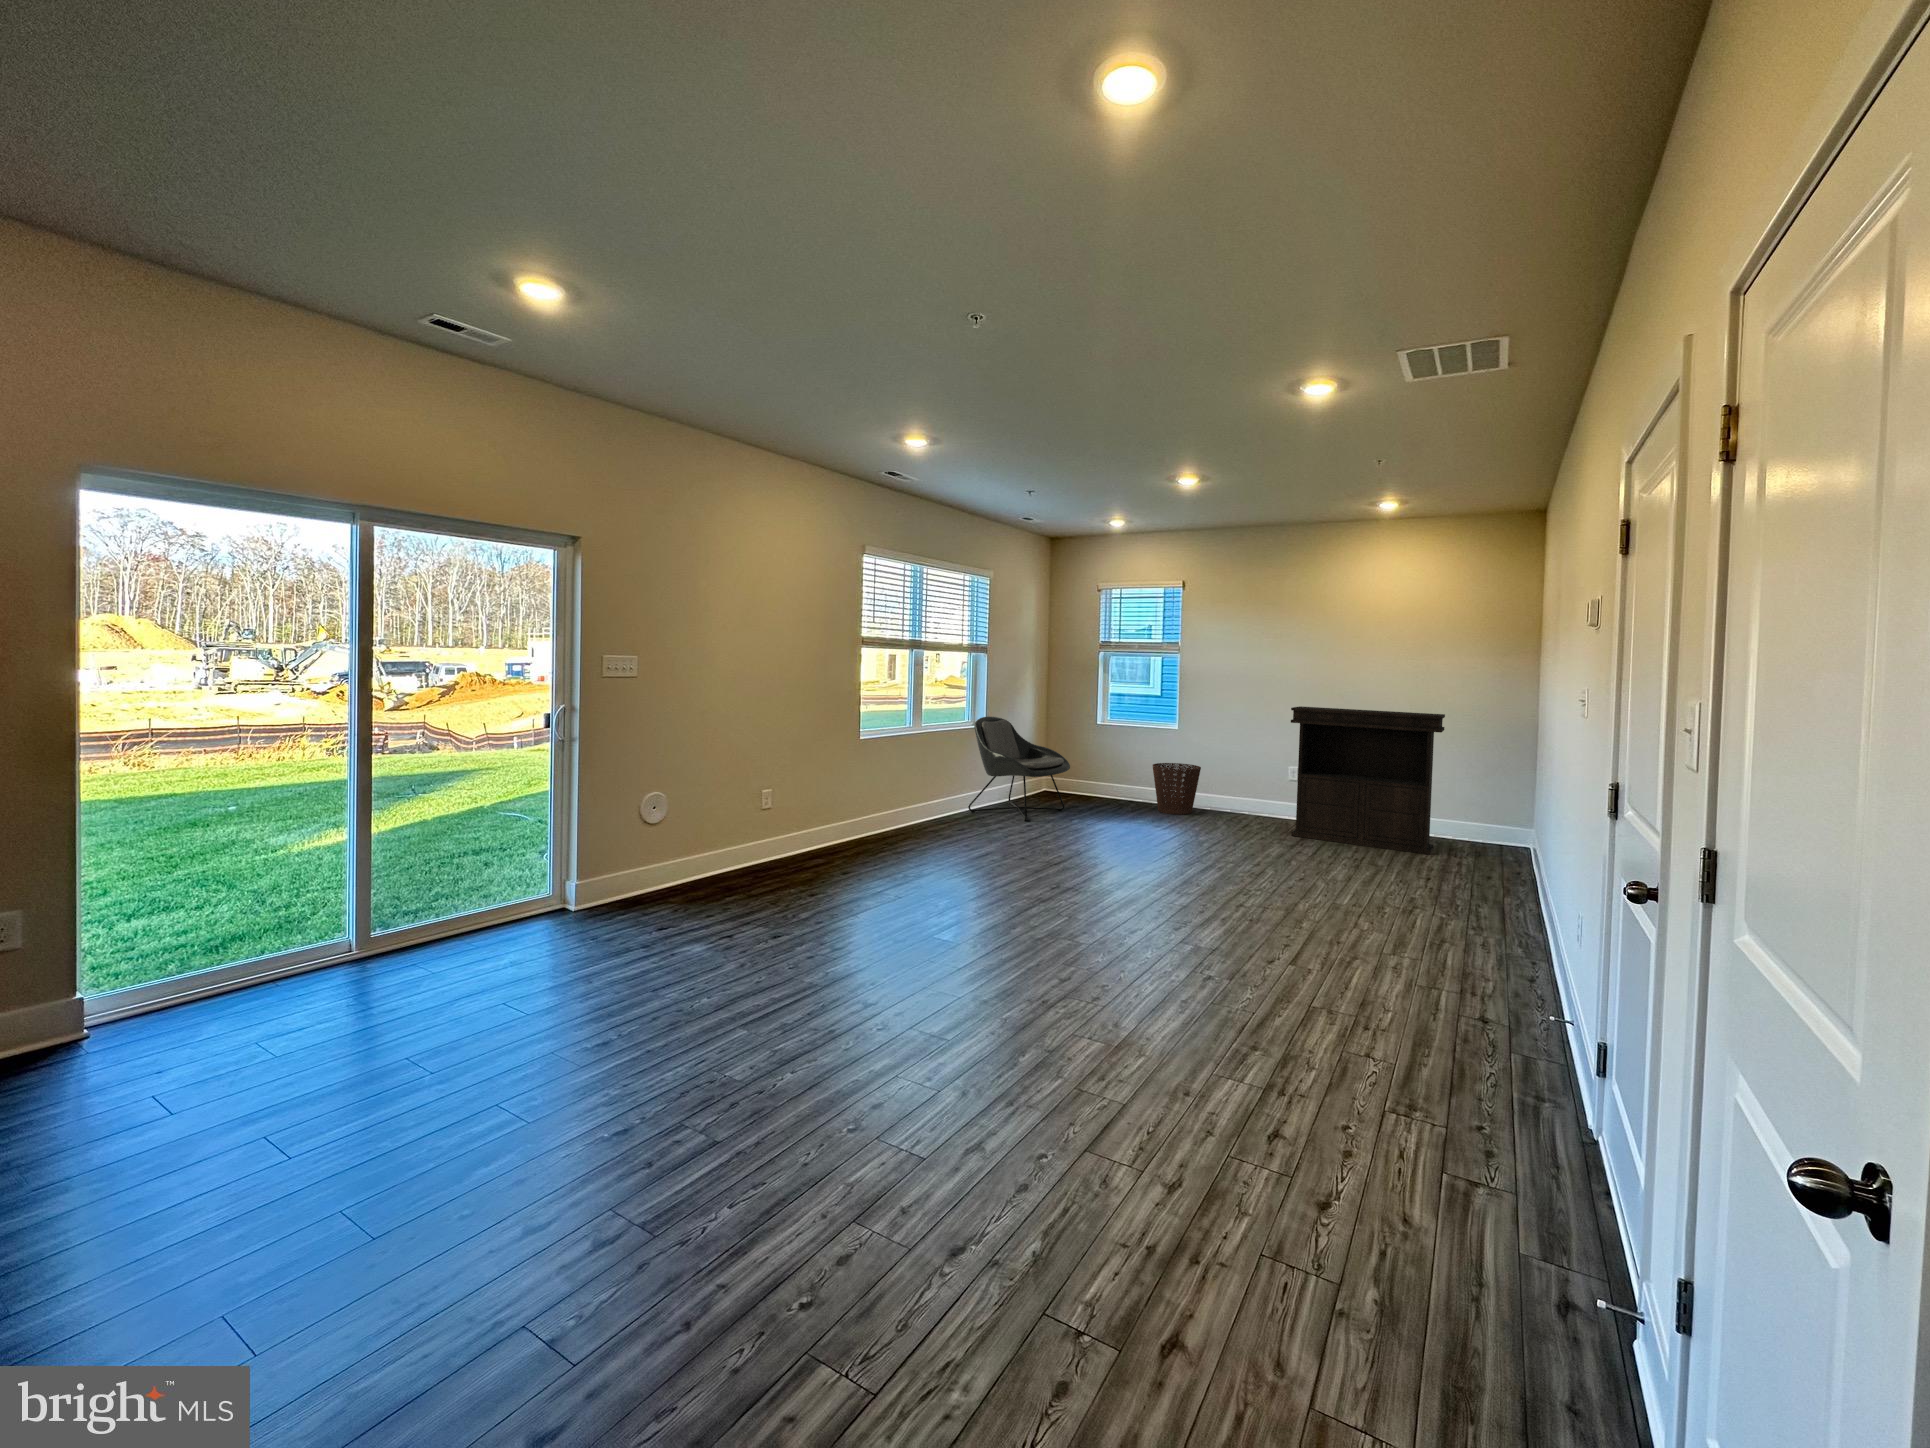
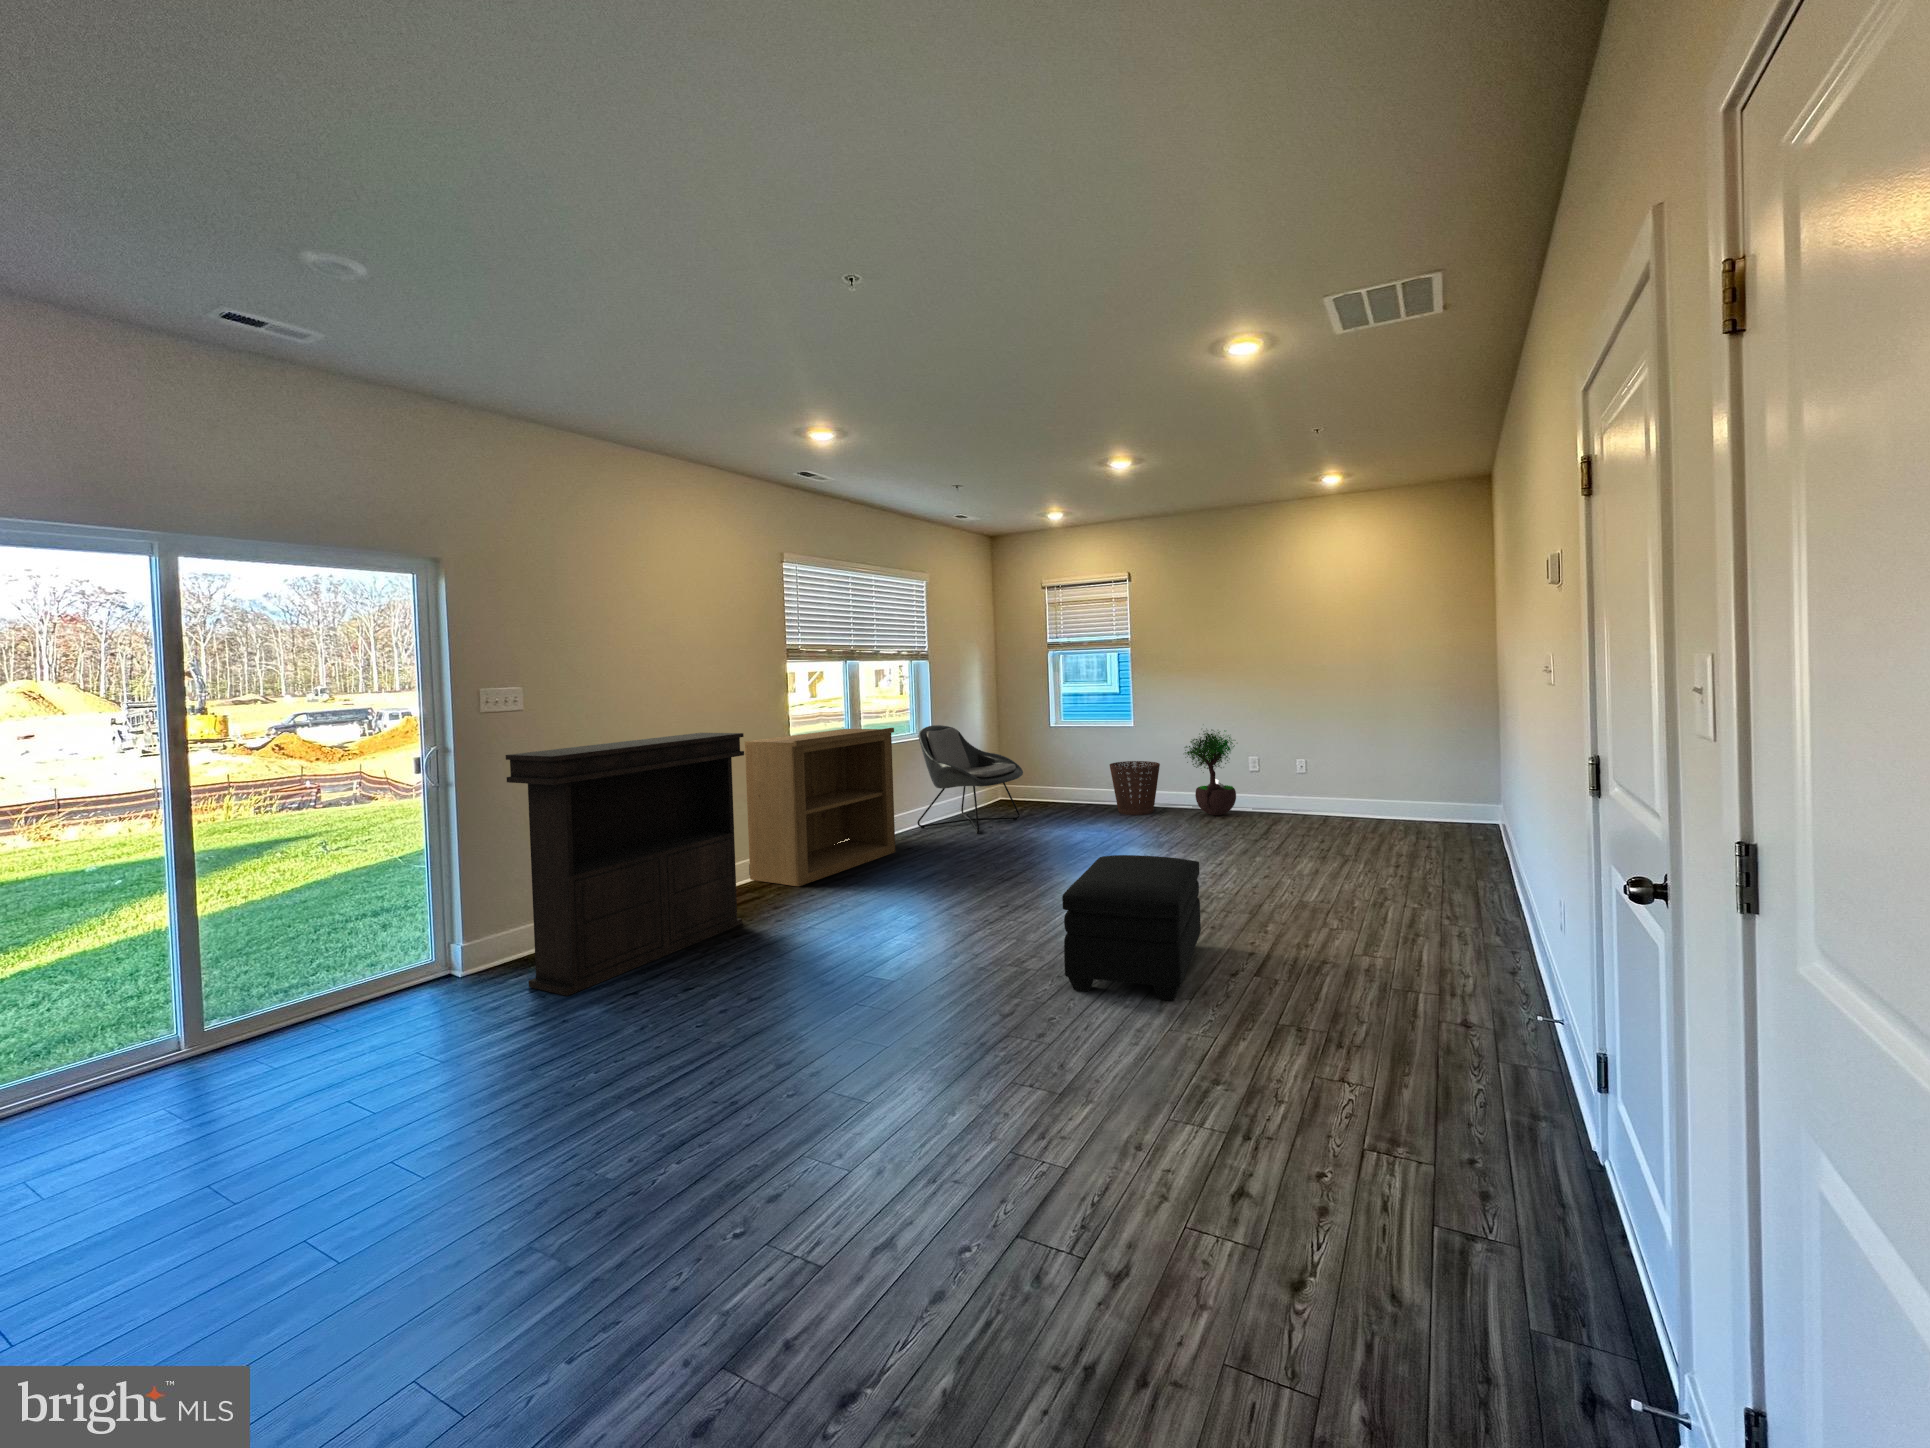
console table: present [1291,706,1445,855] -> present [506,733,744,996]
bookshelf: none [818,714,956,856] -> present [744,728,895,886]
potted tree: none [1224,732,1278,820] -> present [1185,729,1236,815]
ottoman: none [1116,847,1242,979] -> present [1062,855,1201,1000]

